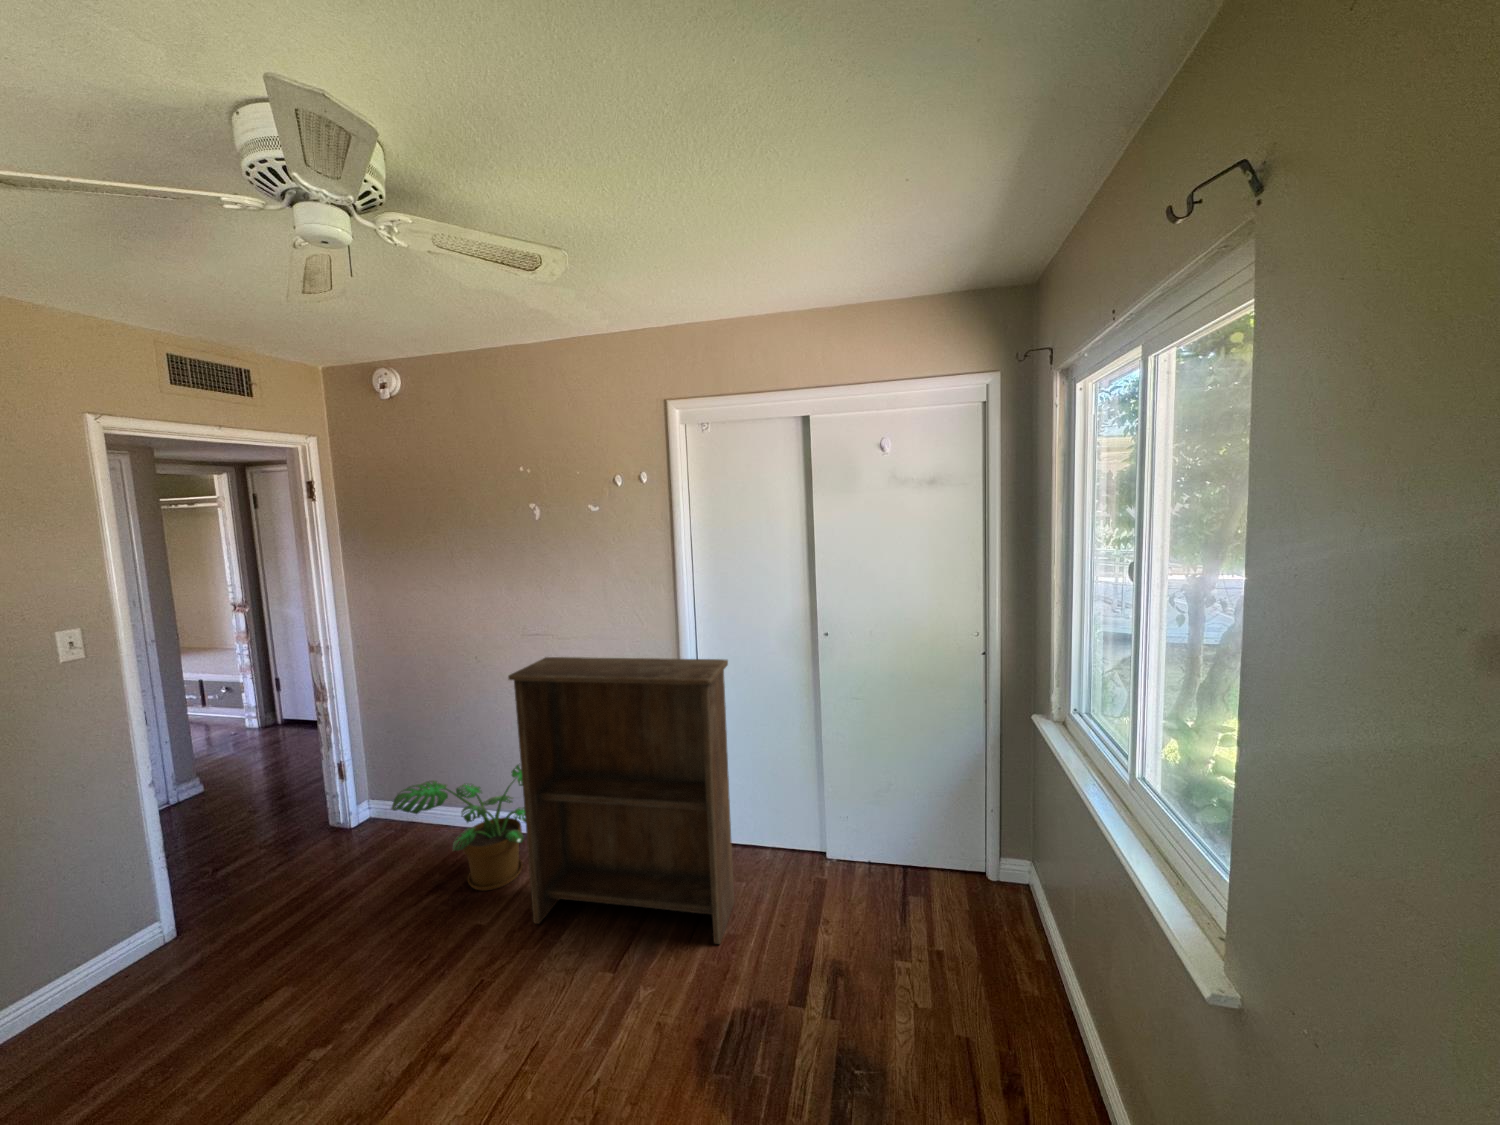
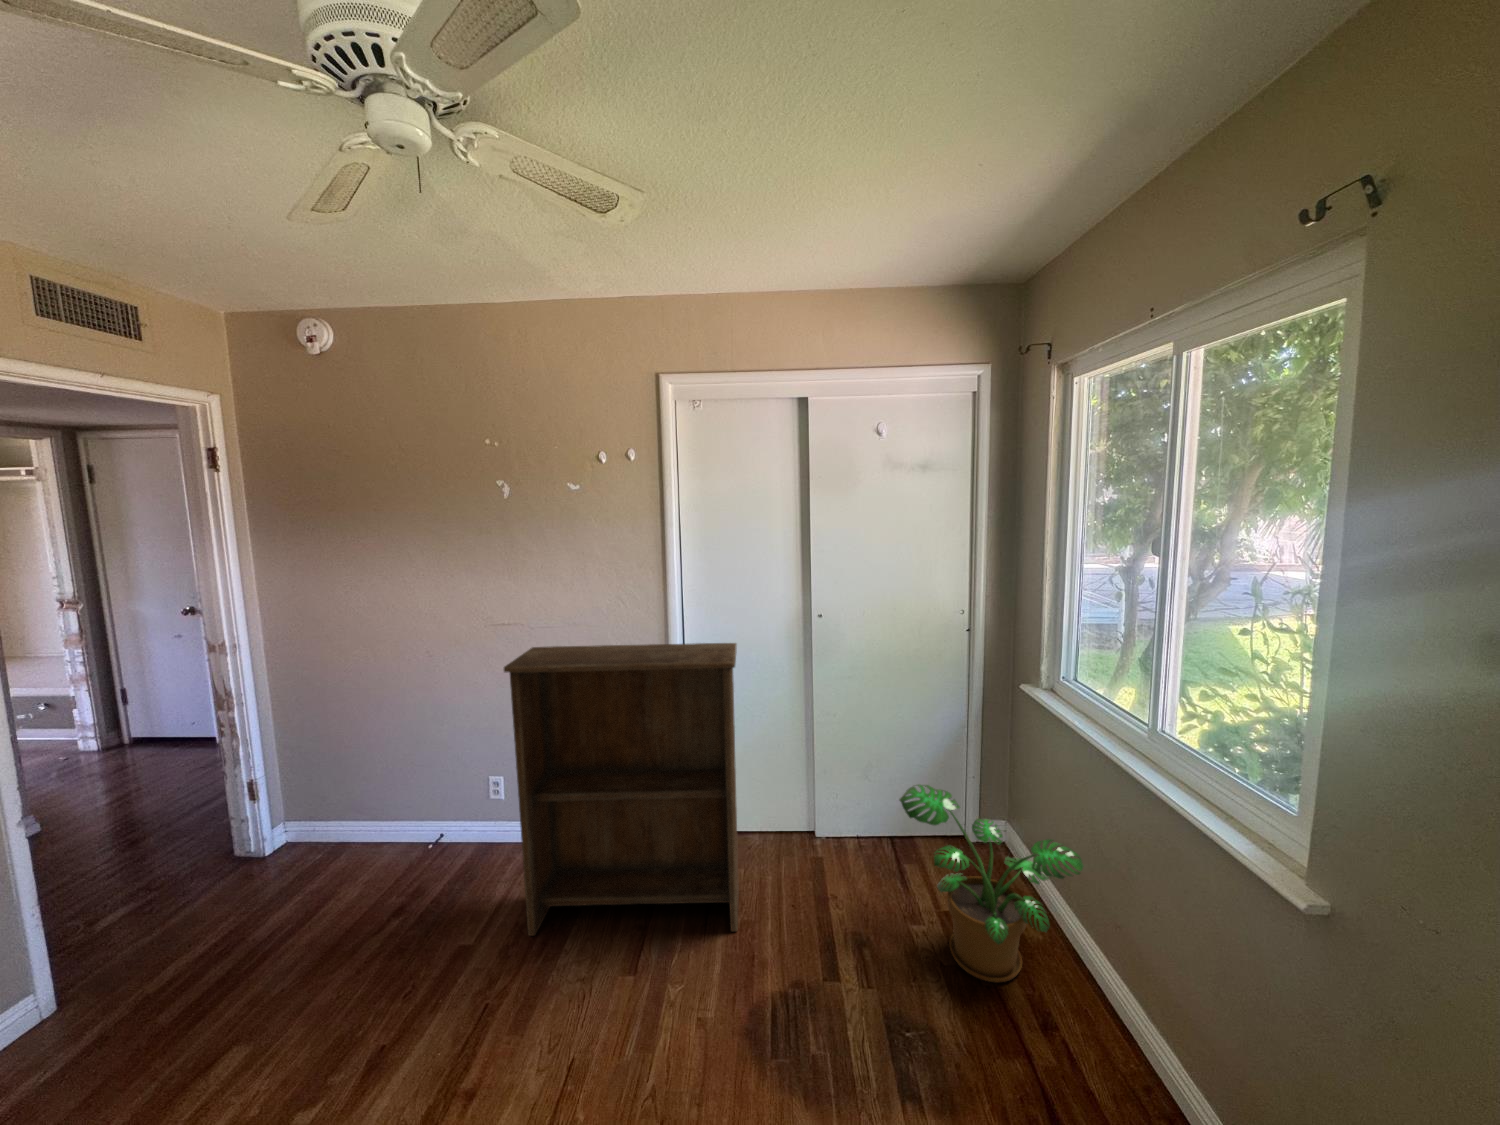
potted plant: present [391,765,525,891] -> present [899,785,1084,982]

